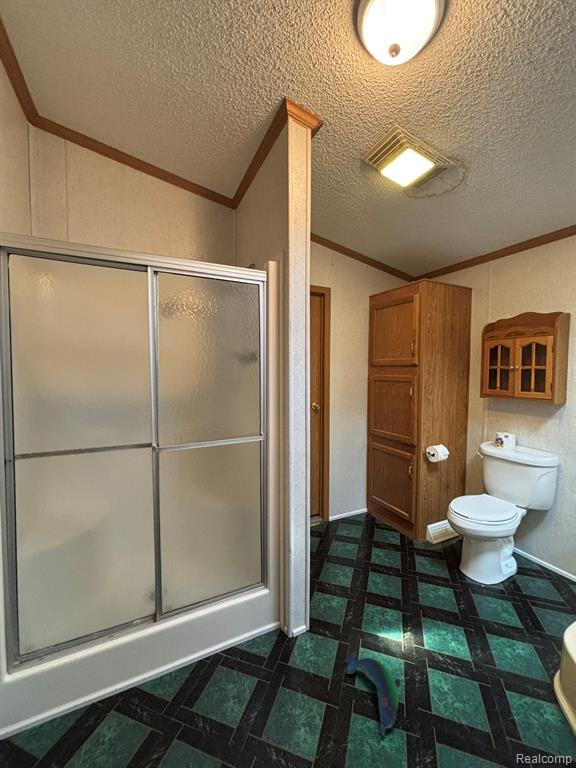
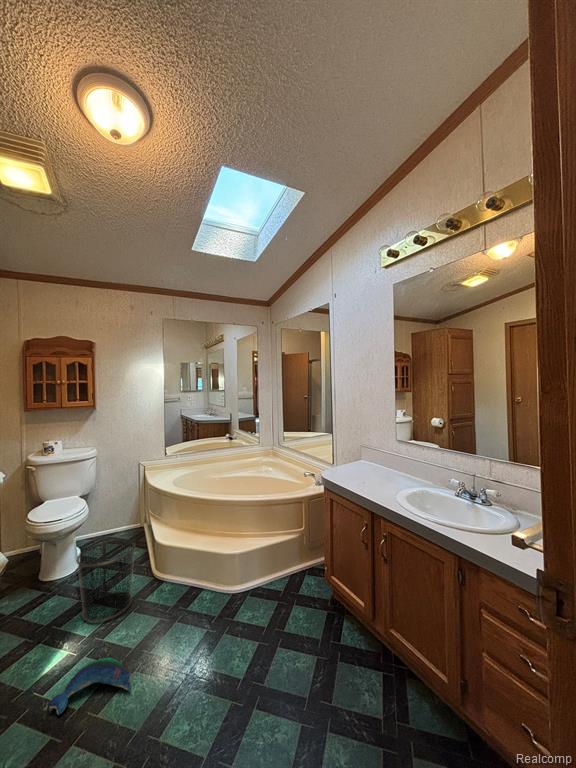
waste bin: none [437,561,513,672] -> present [76,539,136,623]

